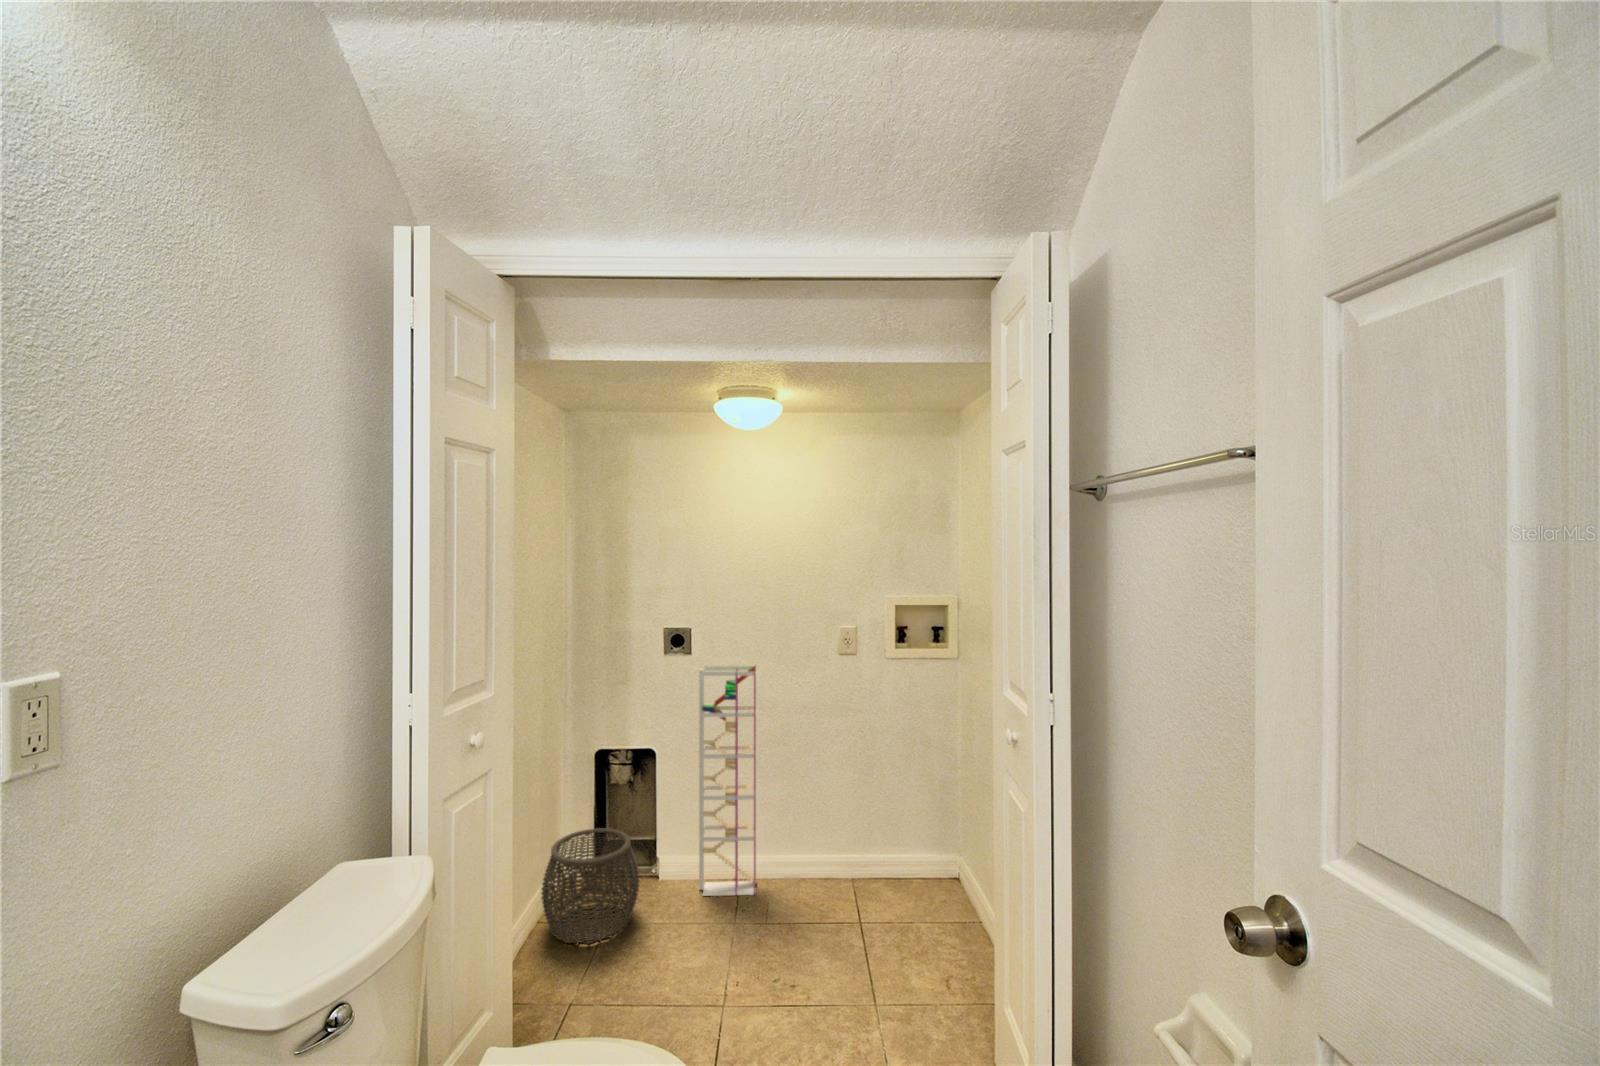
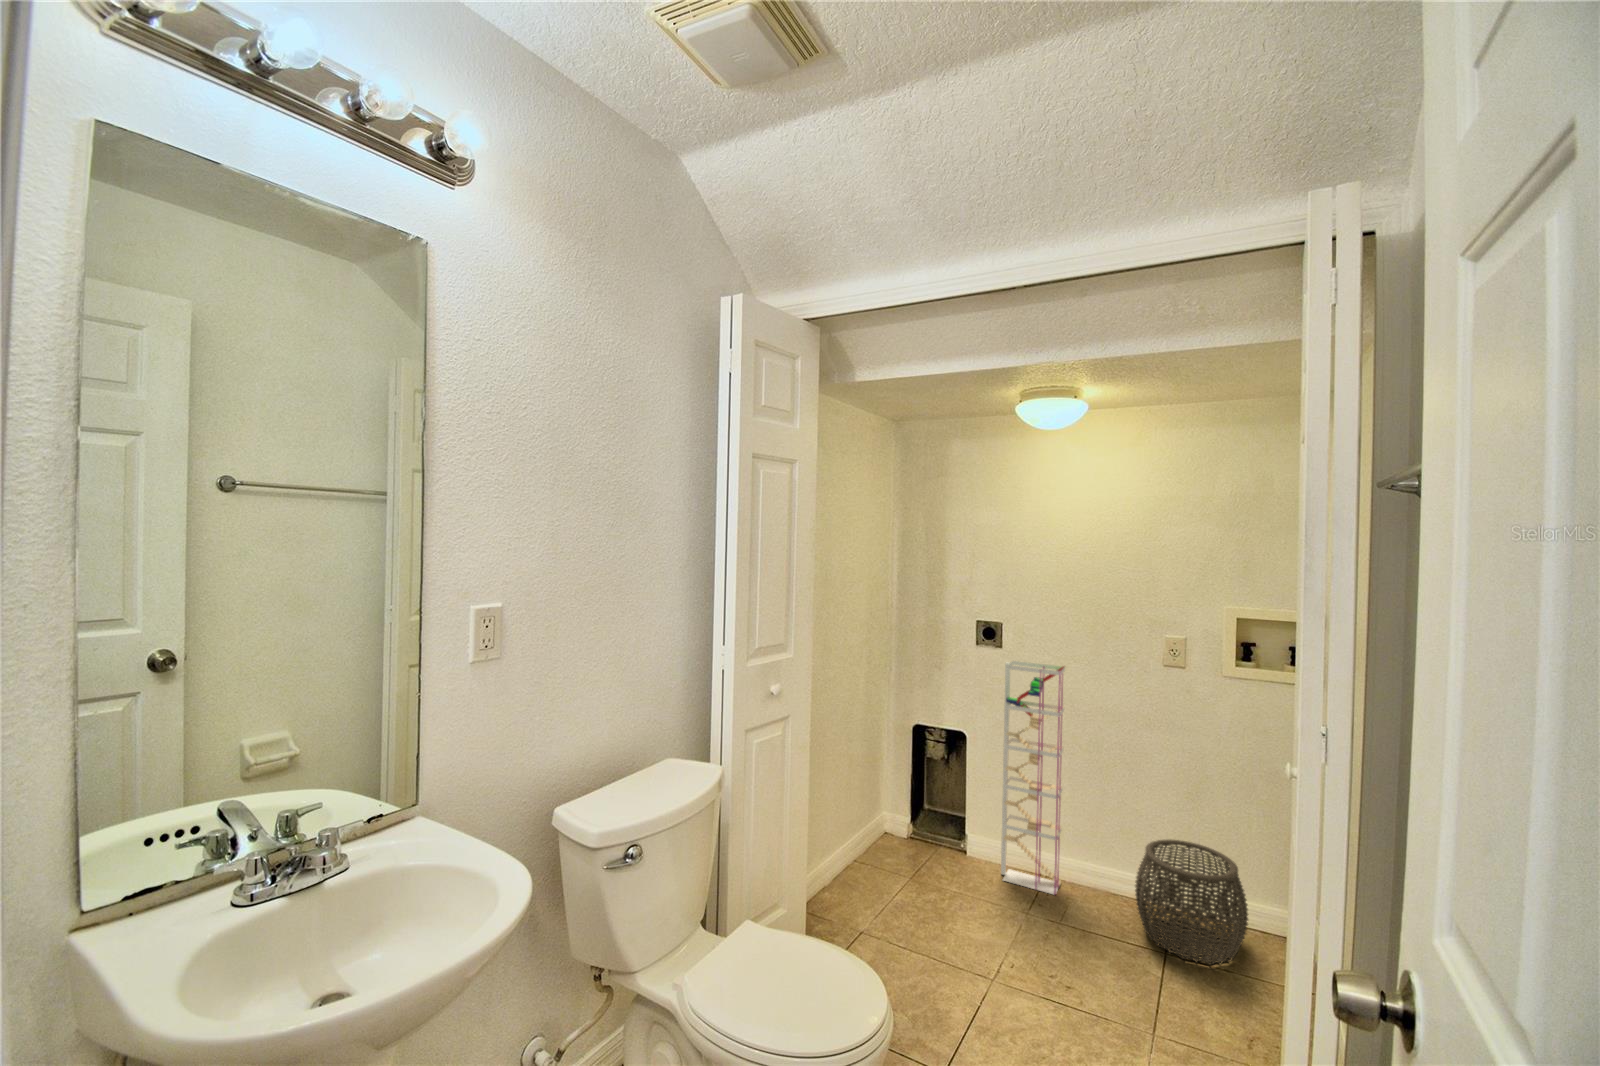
woven basket: present [541,828,640,944] -> present [1135,839,1248,964]

